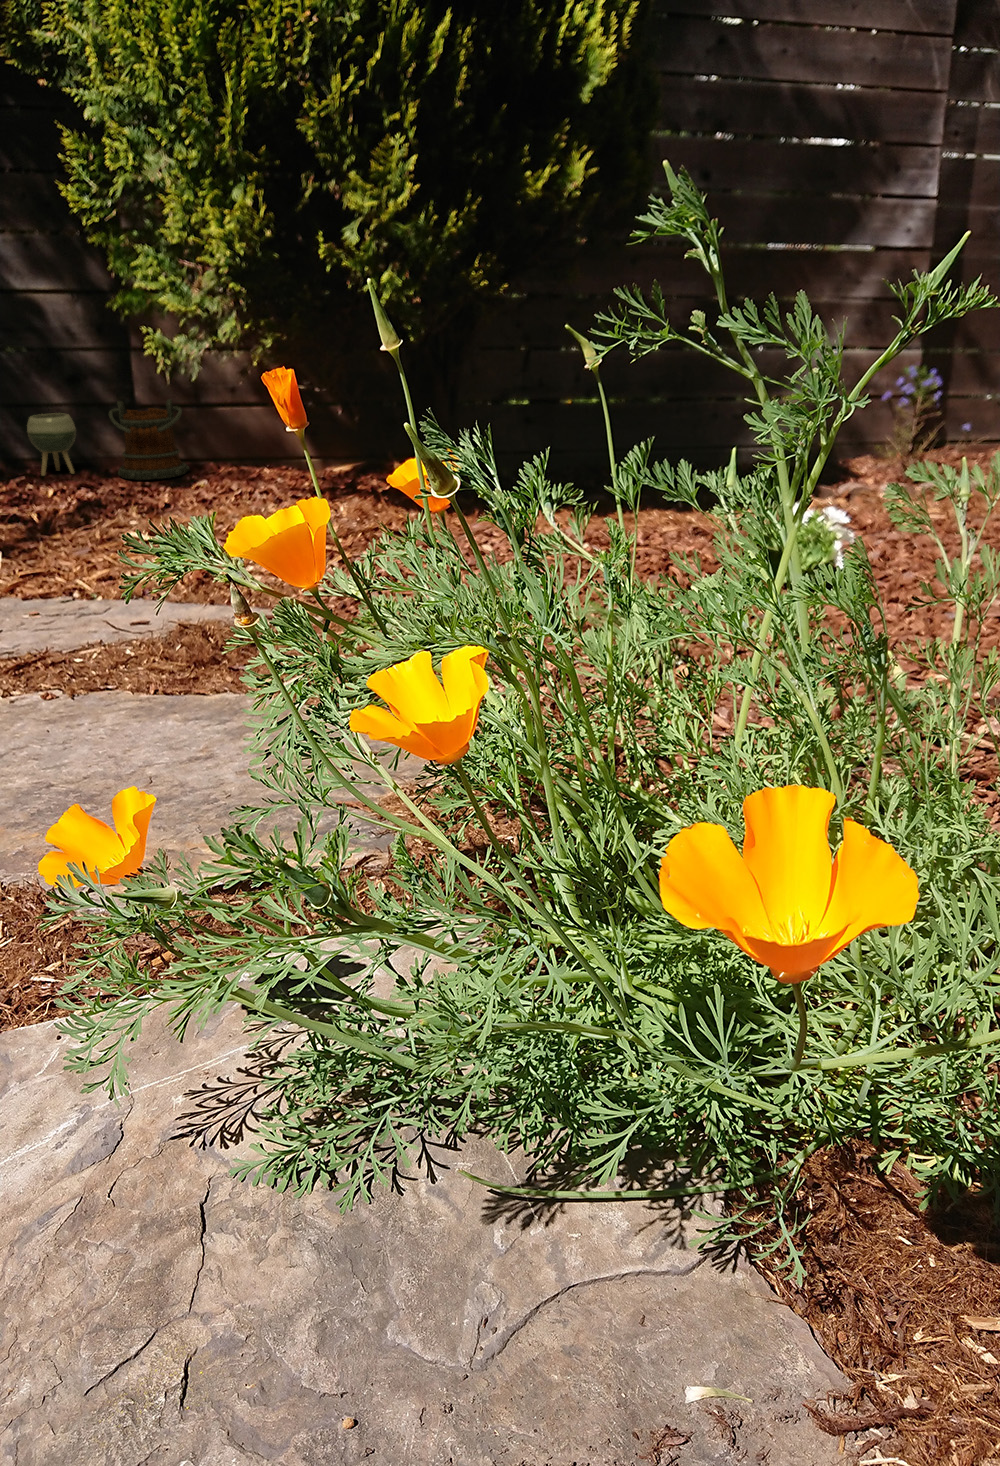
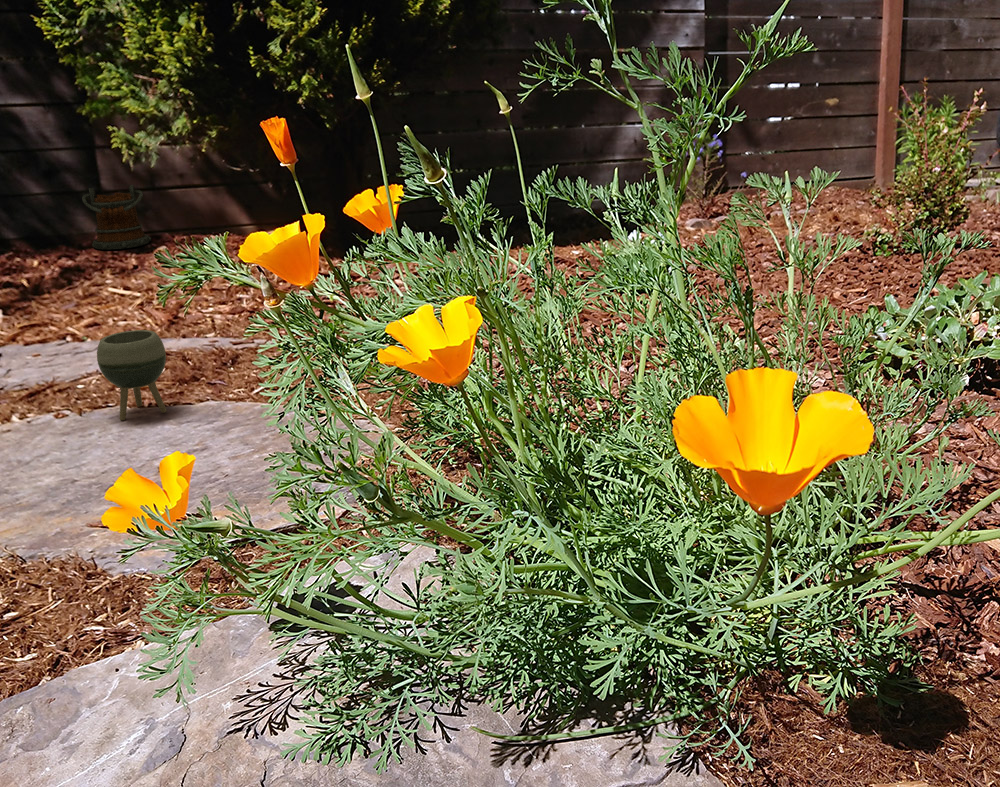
planter: present [27,413,76,476] -> present [97,330,167,420]

